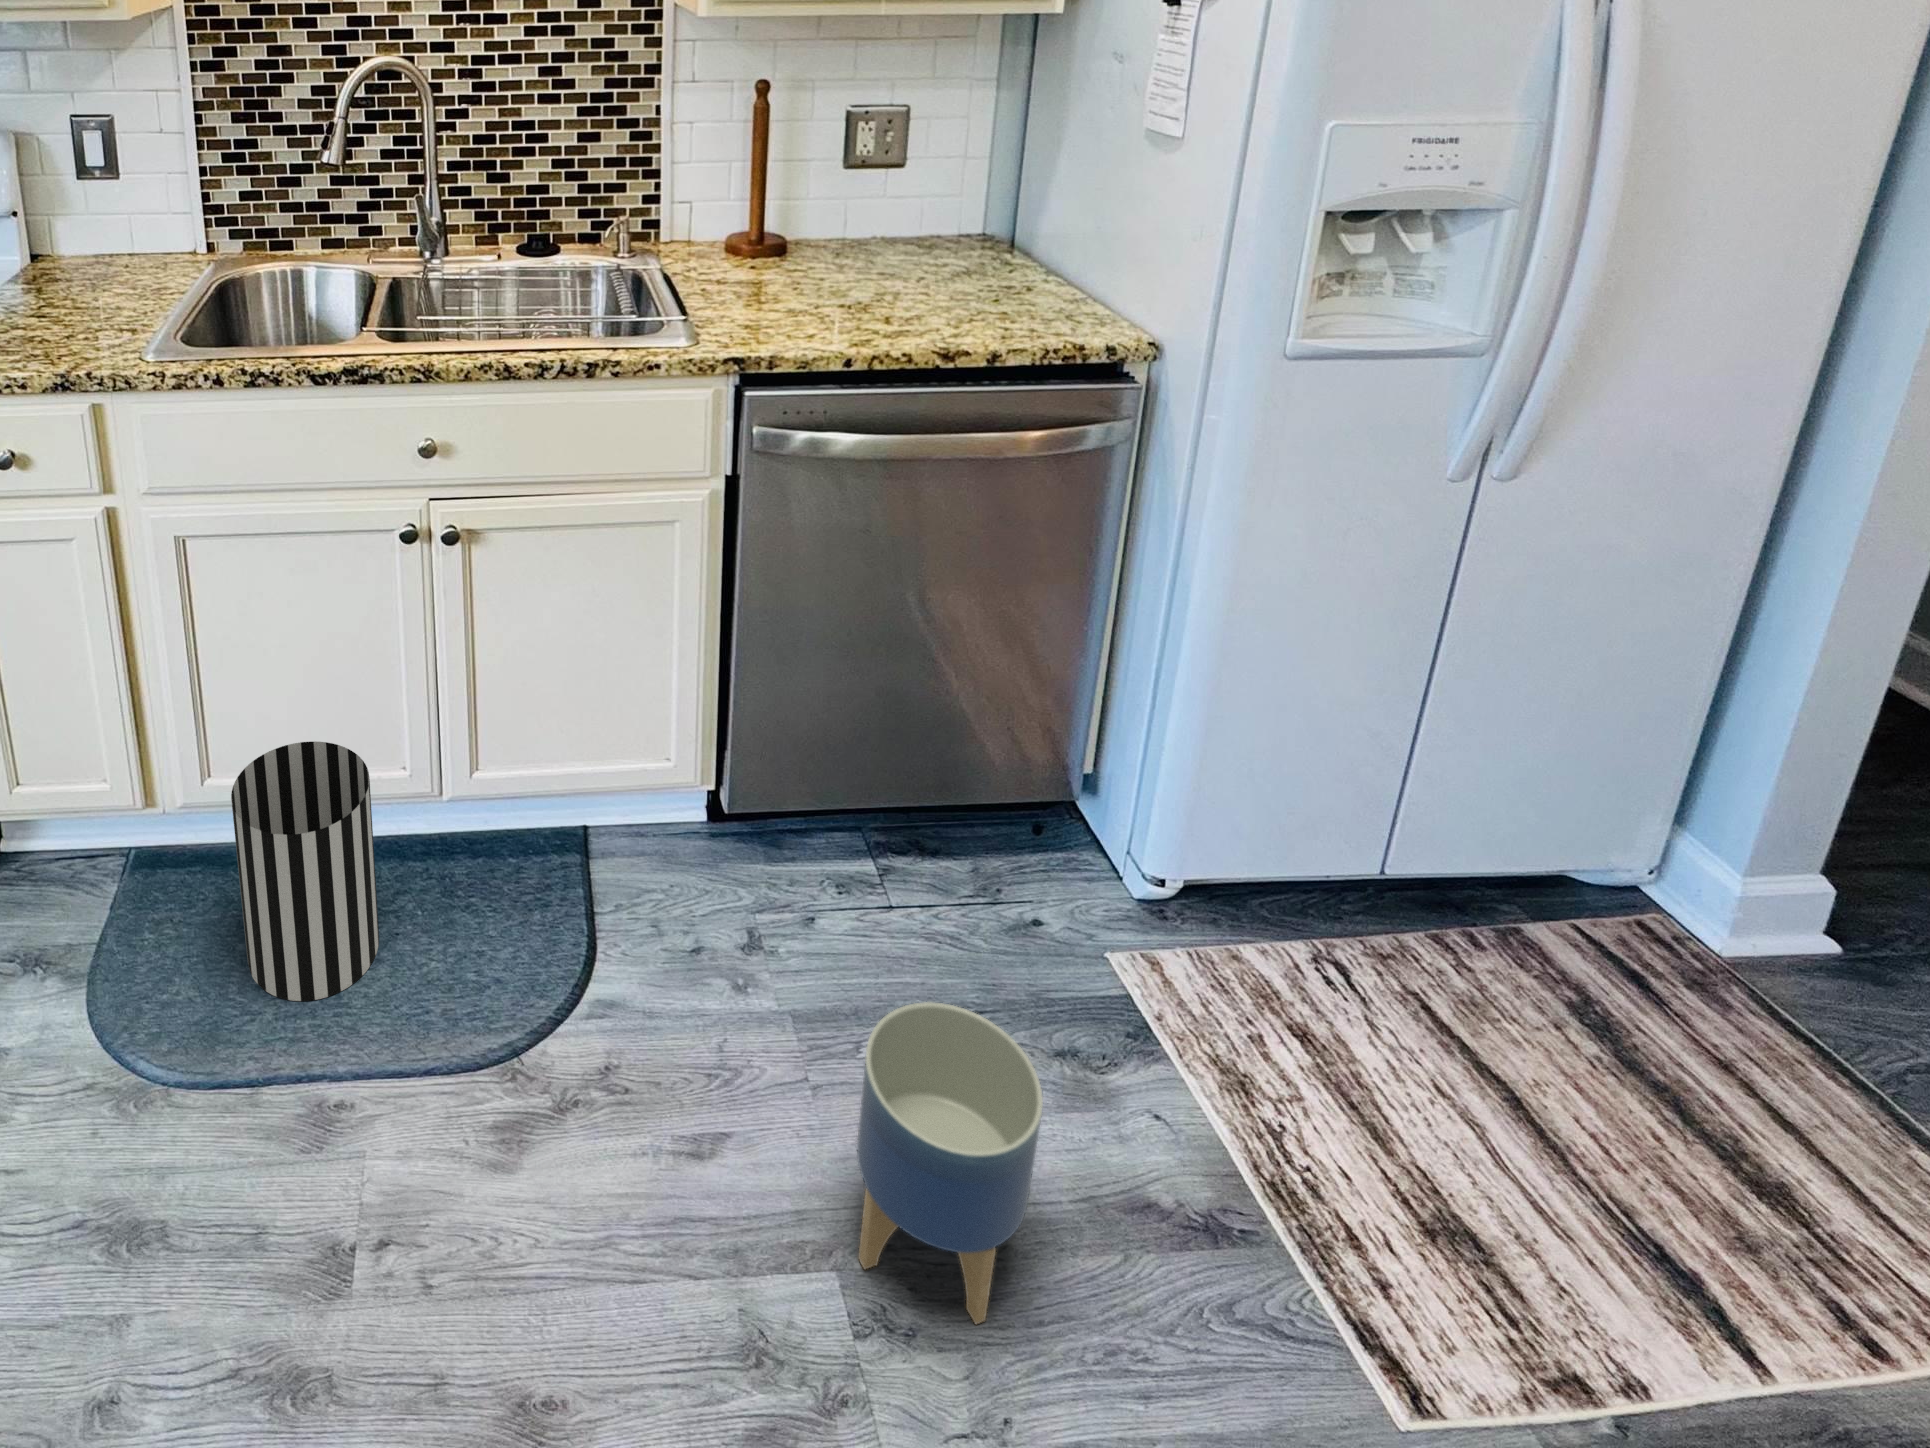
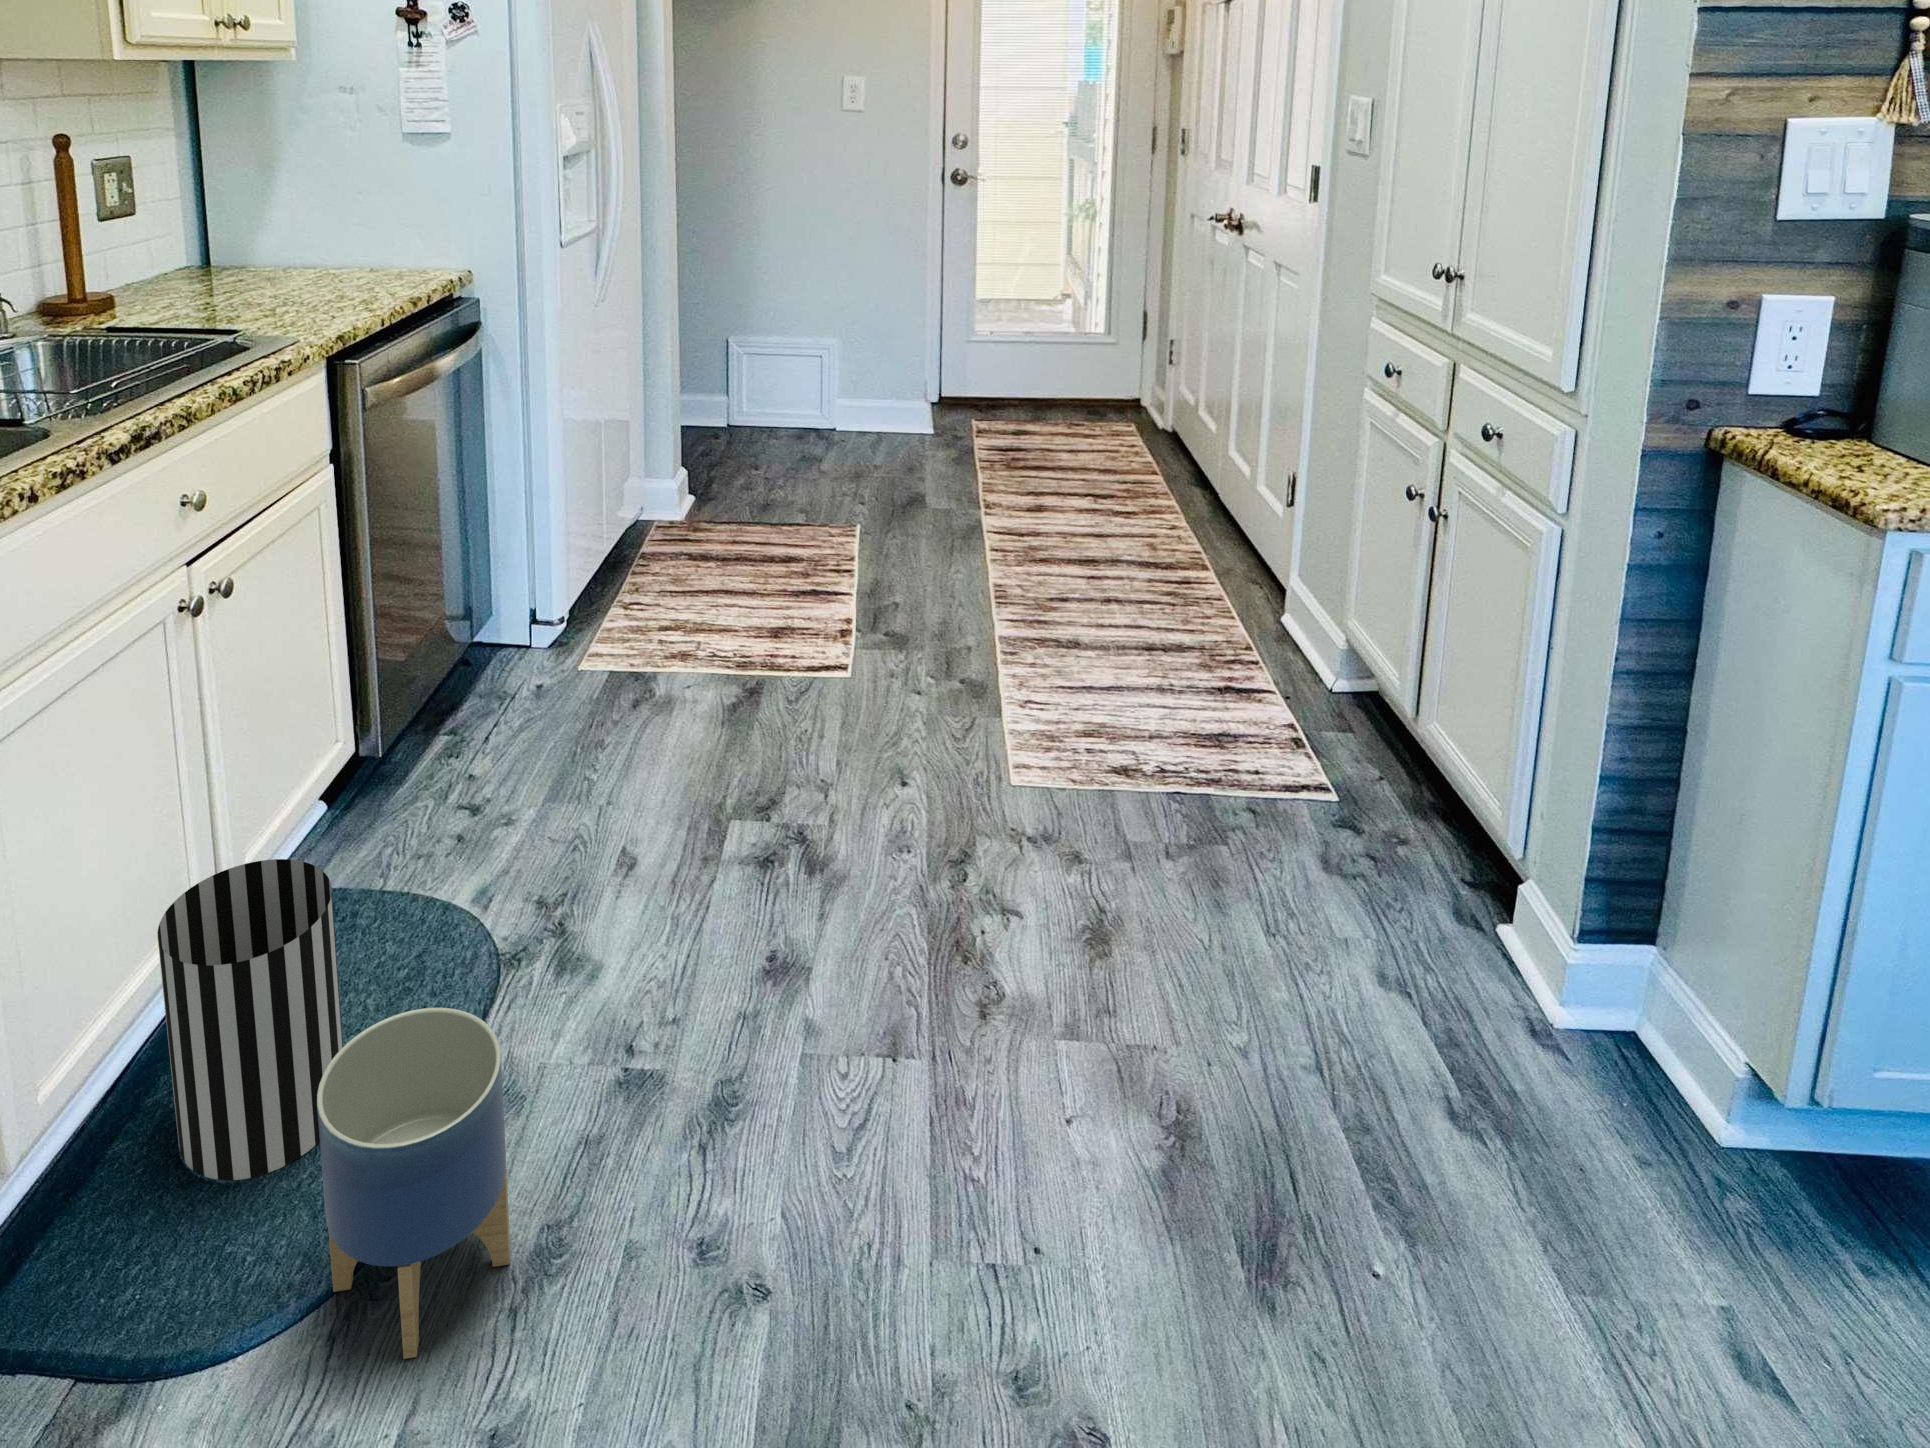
planter: present [857,1002,1043,1325] -> present [317,1008,510,1359]

